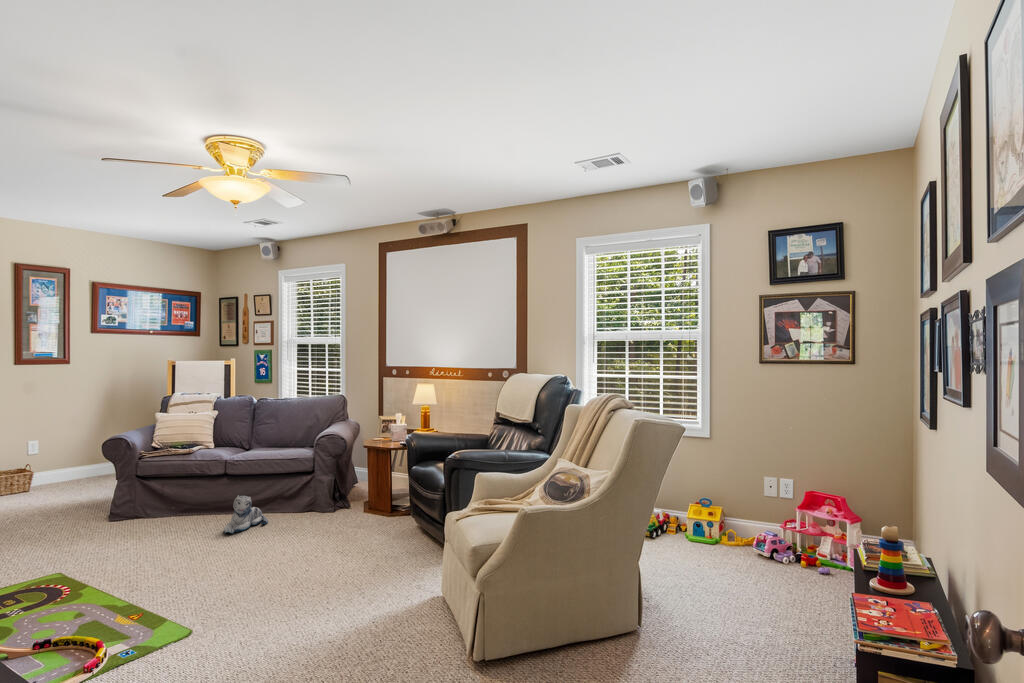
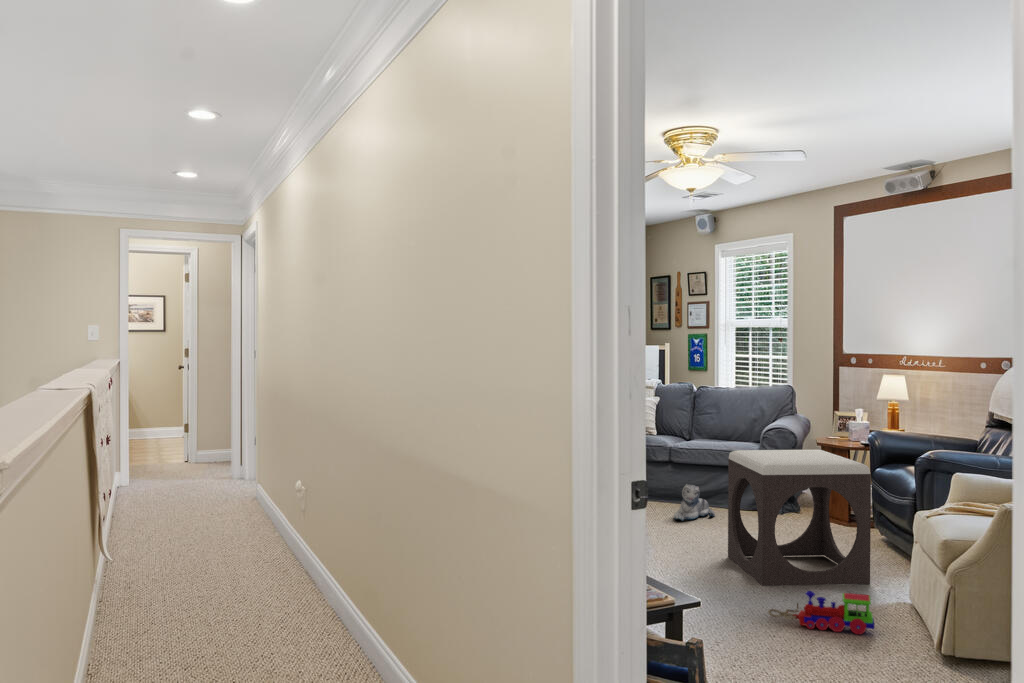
footstool: none [271,456,407,606] -> present [728,450,871,586]
toy train: none [301,610,410,661] -> present [768,591,874,634]

